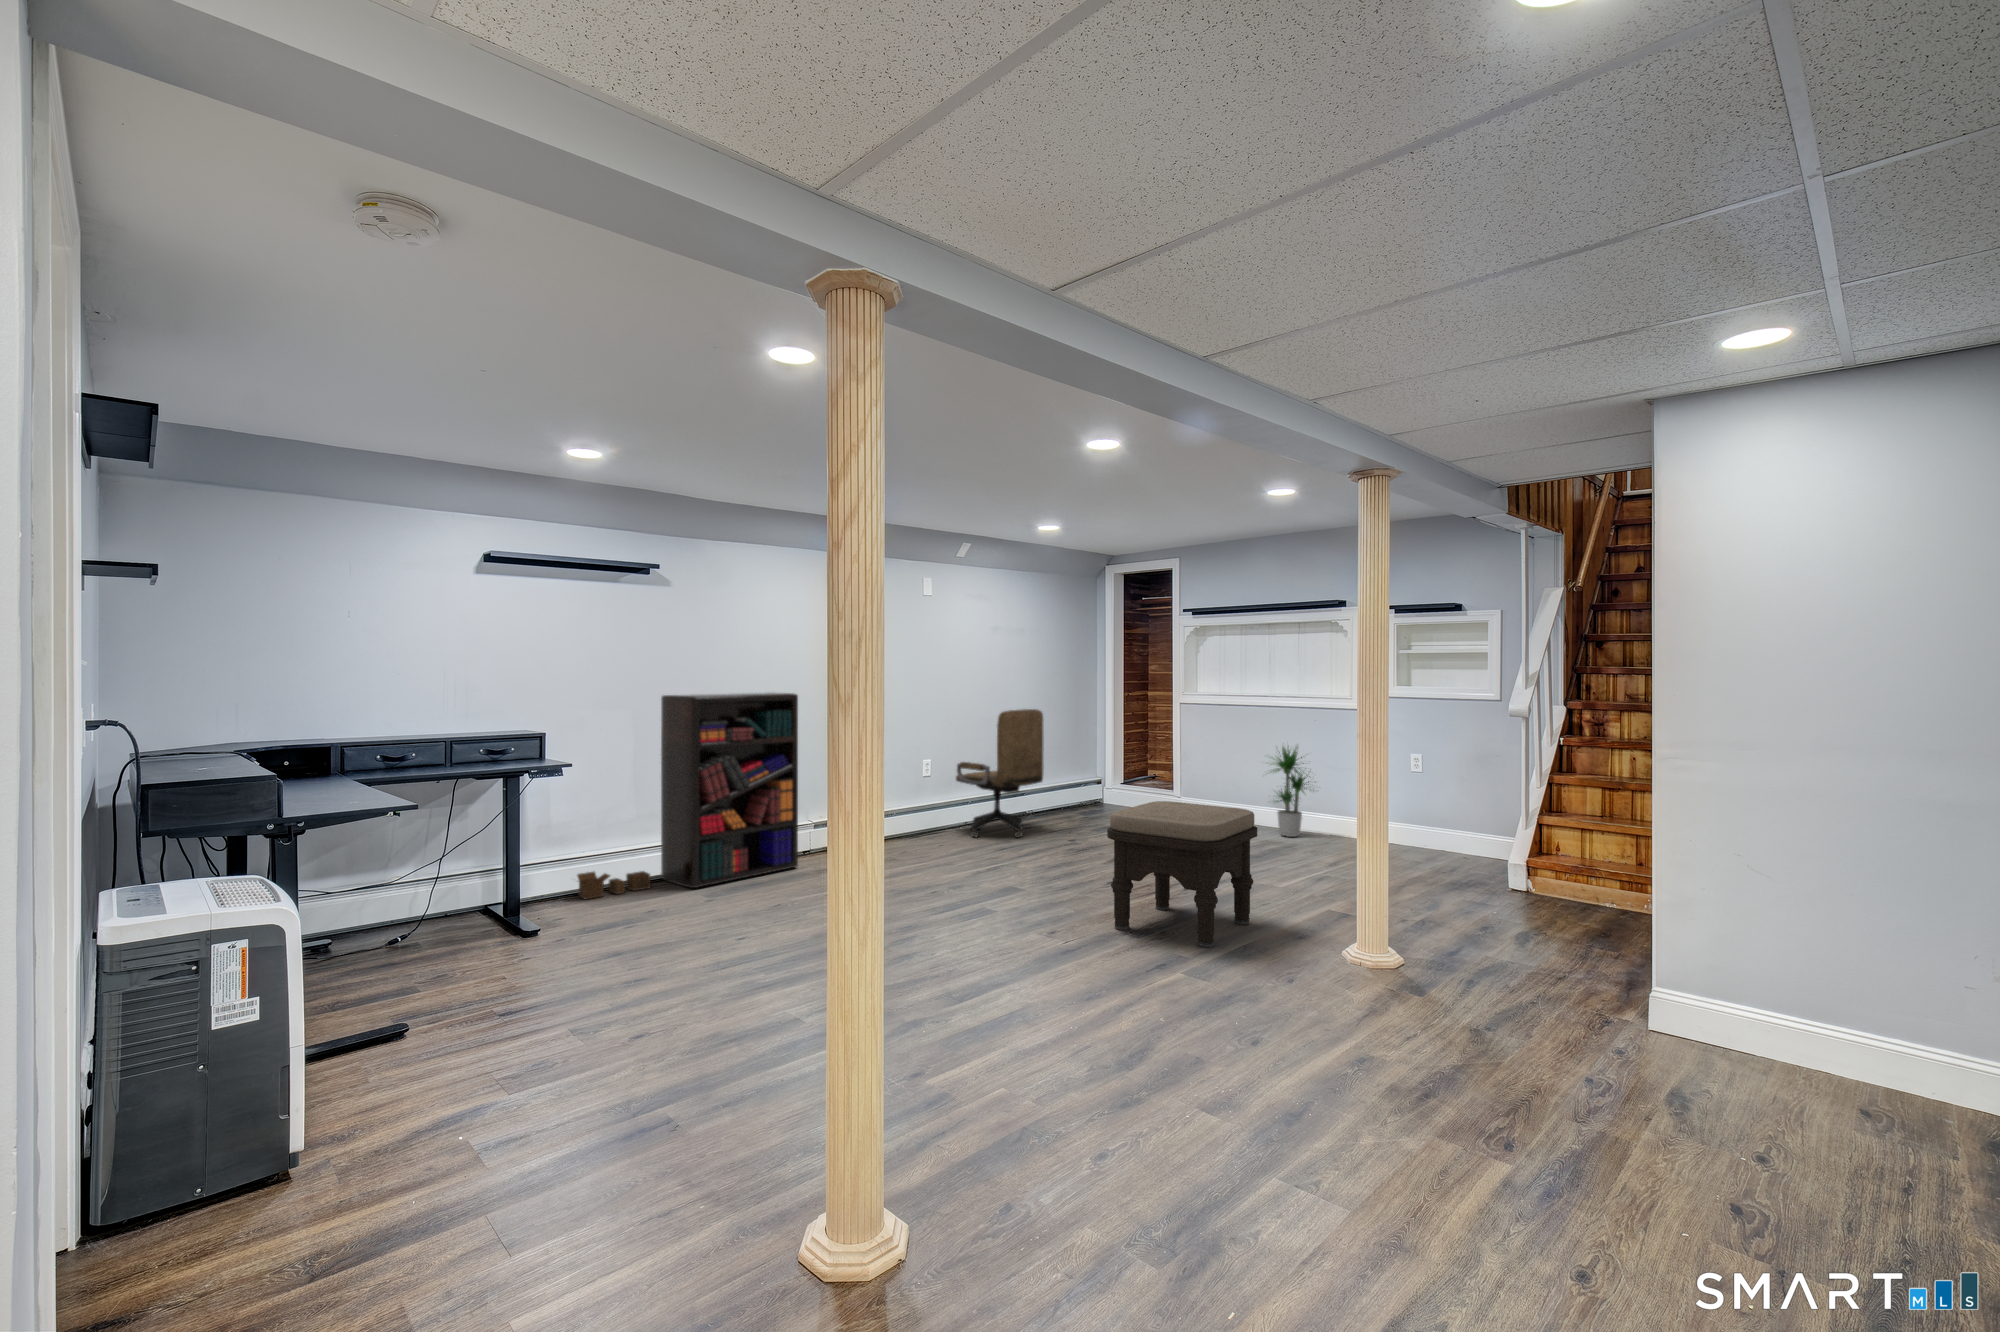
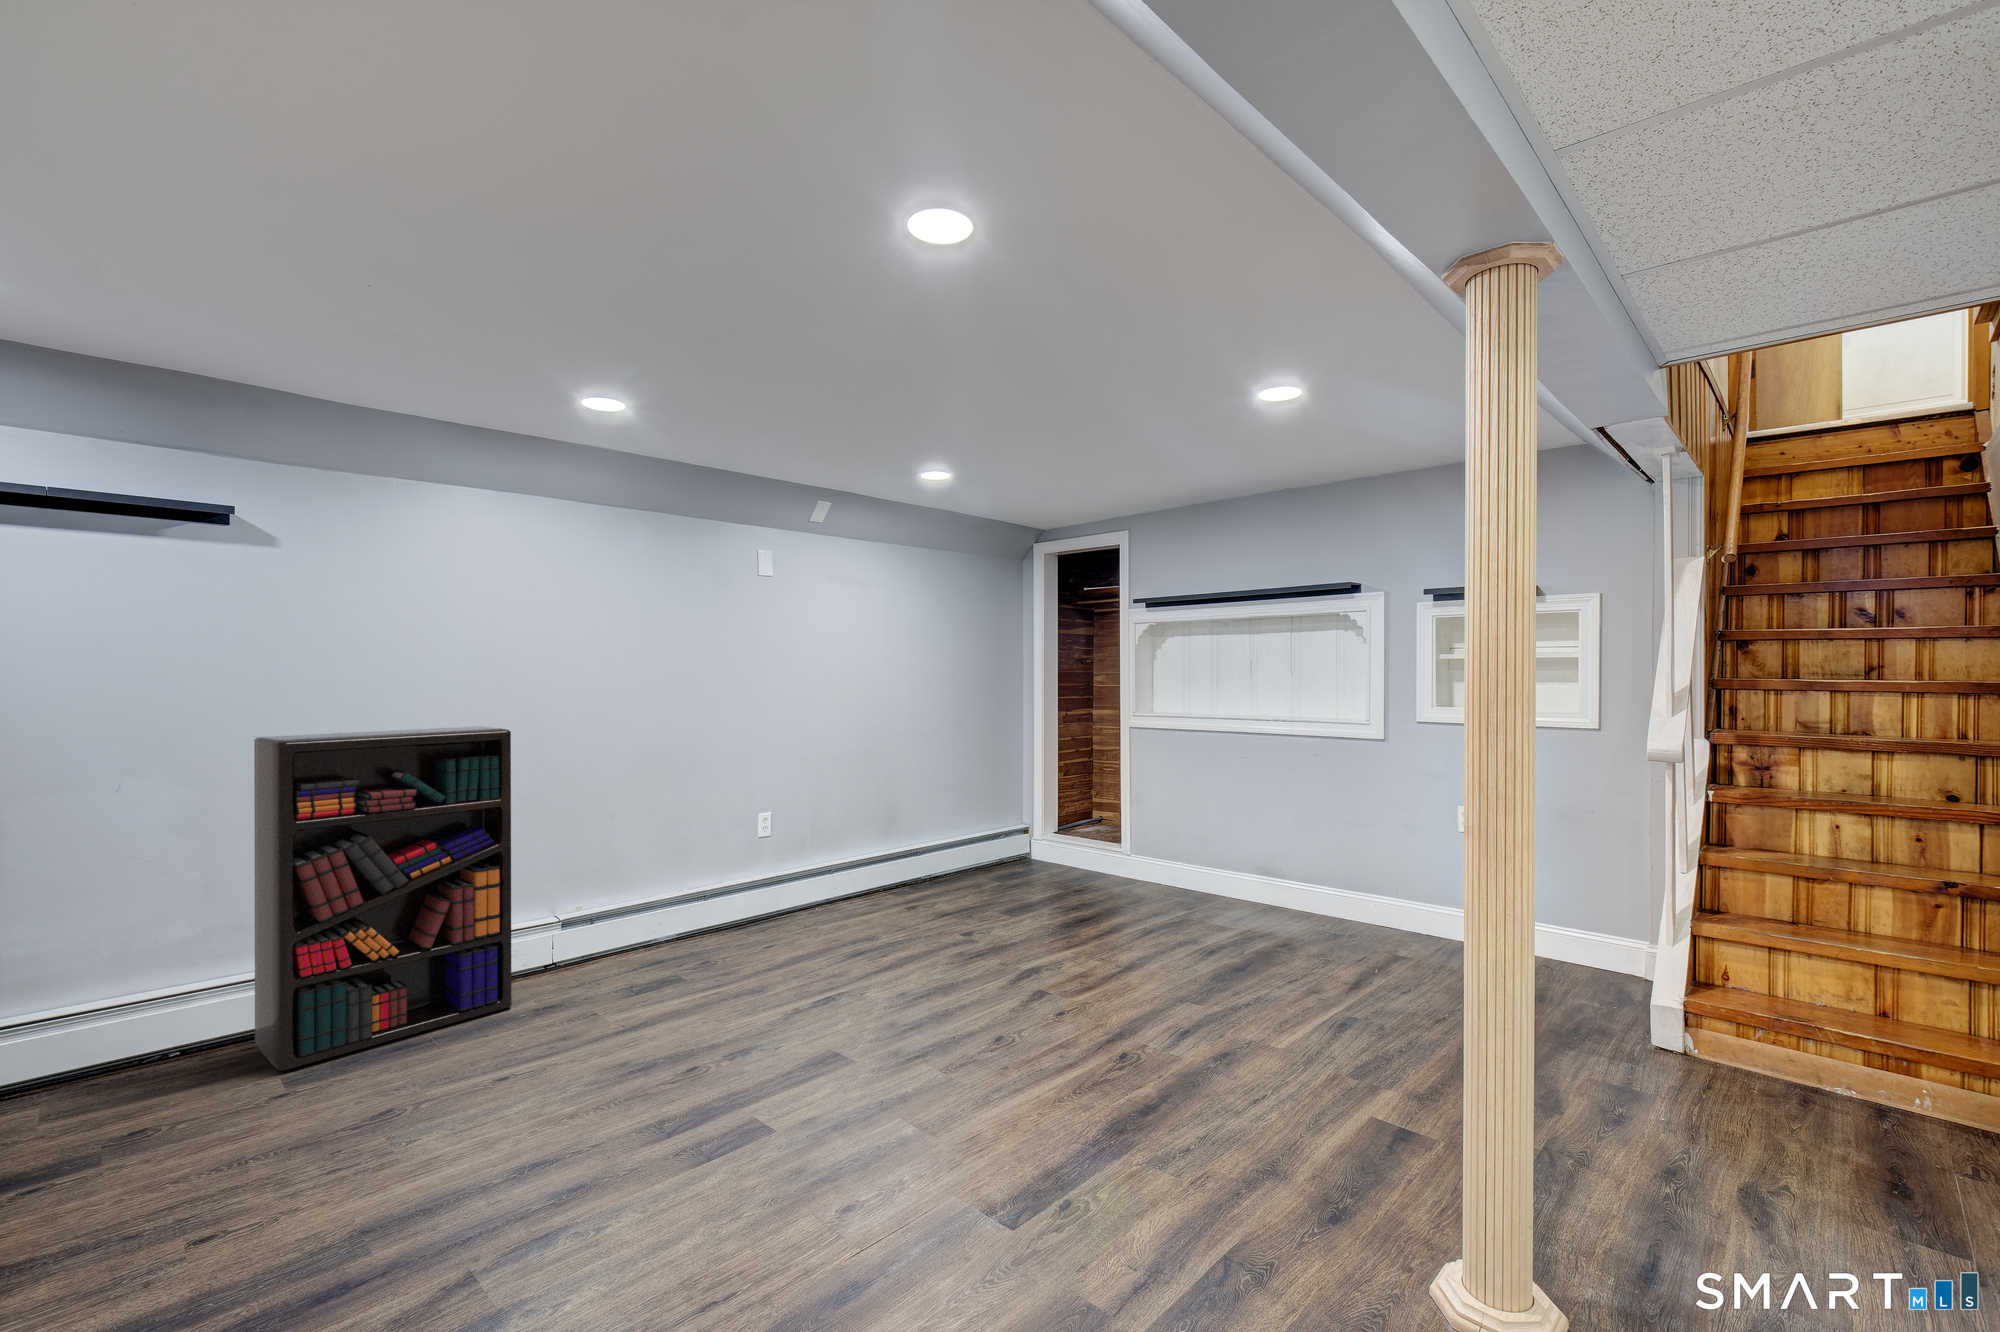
office chair: present [956,709,1044,838] -> none [806,742,932,930]
potted plant: present [1273,746,1310,837] -> none [1238,784,1329,921]
ottoman: present [1107,801,1257,947] -> none [965,923,1246,1261]
cardboard box: present [577,871,650,899] -> none [29,1038,208,1110]

